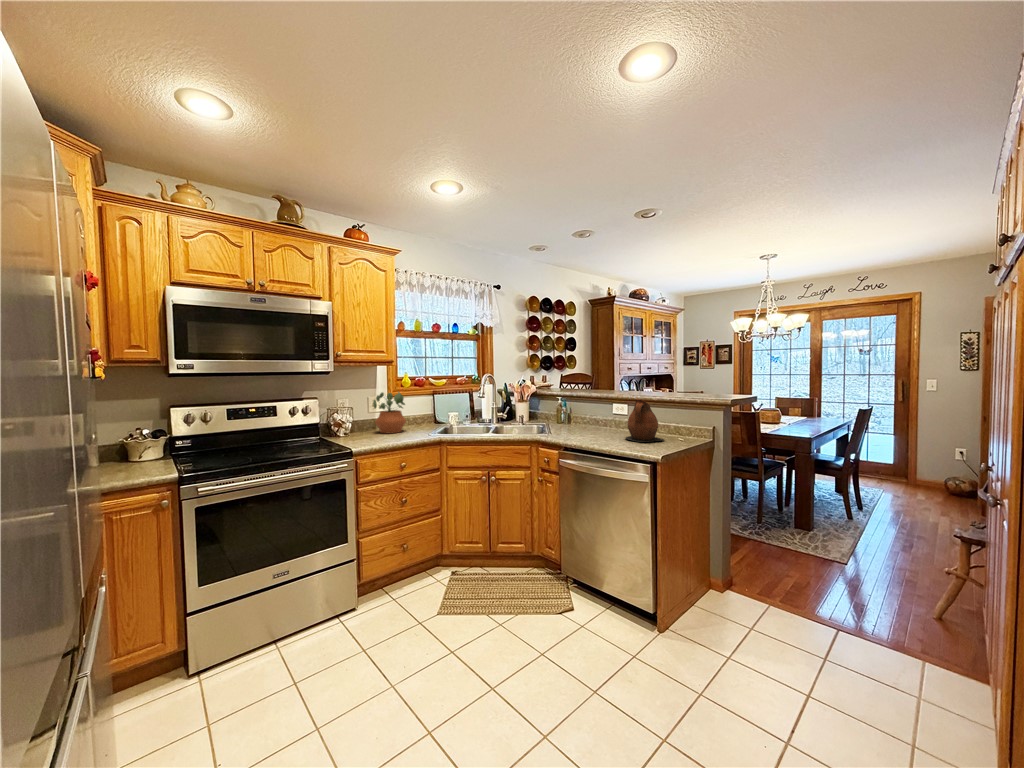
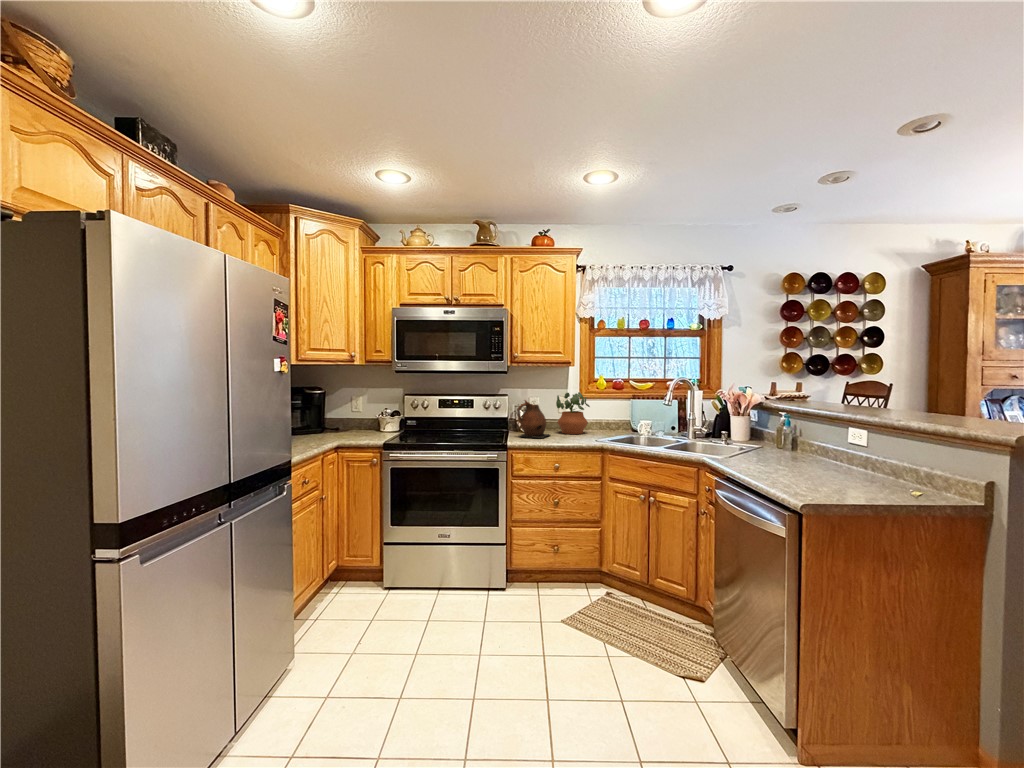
ceramic pitcher: present [625,399,664,442] -> present [517,400,550,438]

